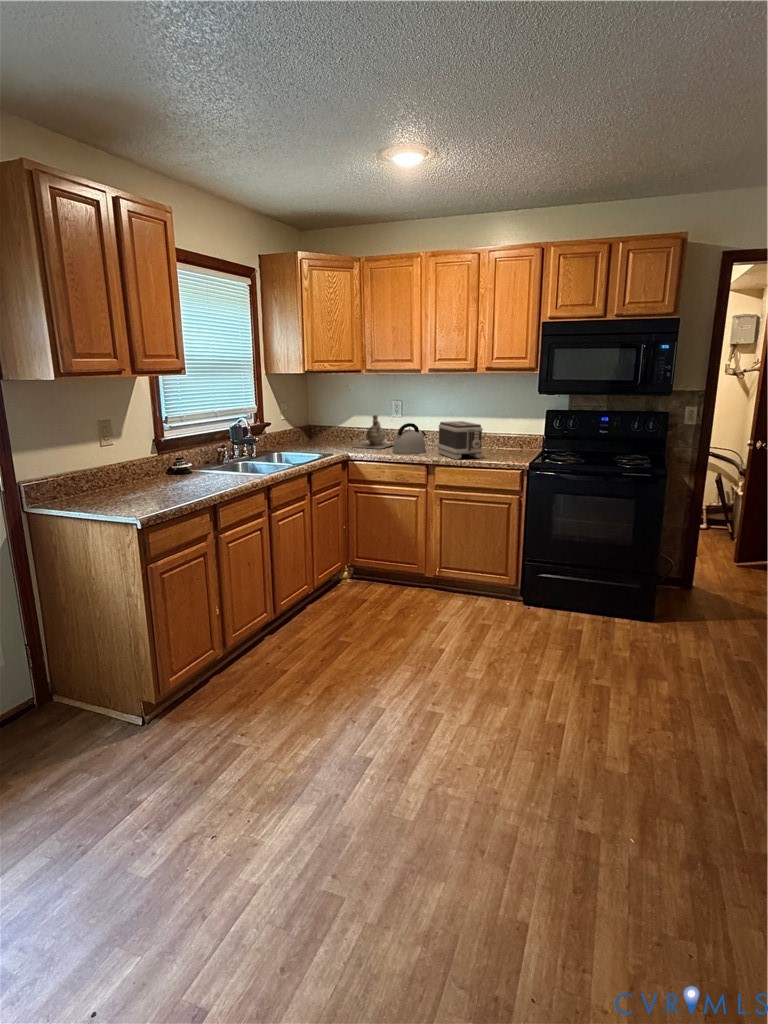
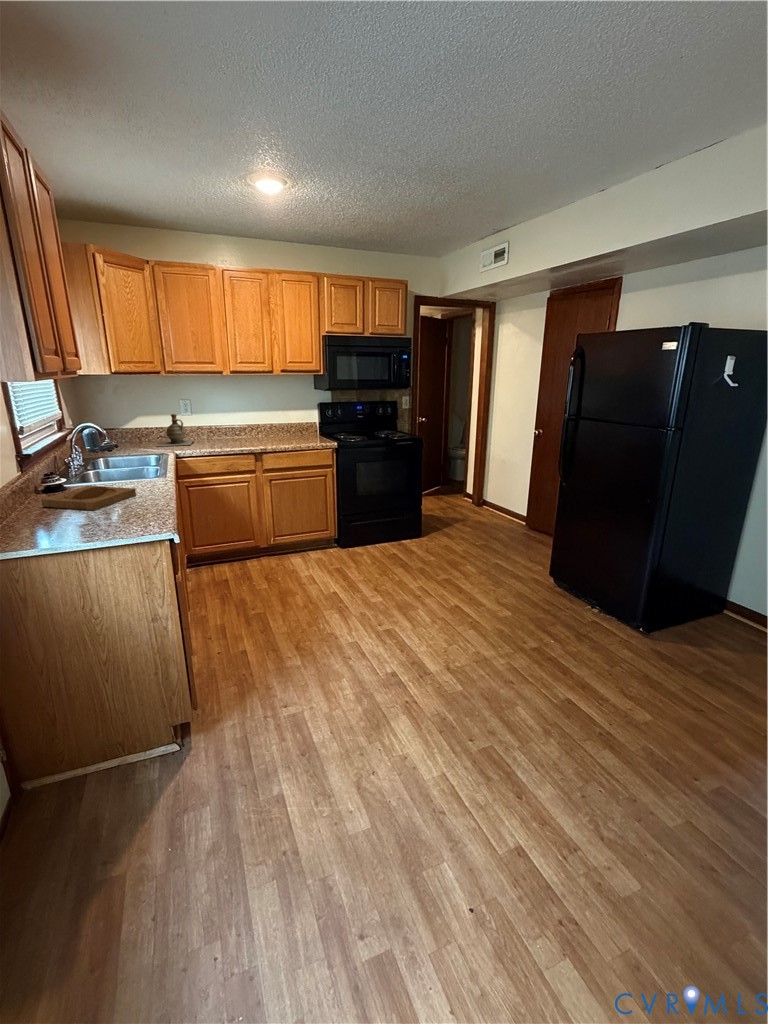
toaster: present [438,421,483,460] -> none [253,415,299,447]
kettle: present [393,423,426,454] -> none [209,419,239,447]
tray: none [146,473,211,492] -> present [41,486,136,510]

